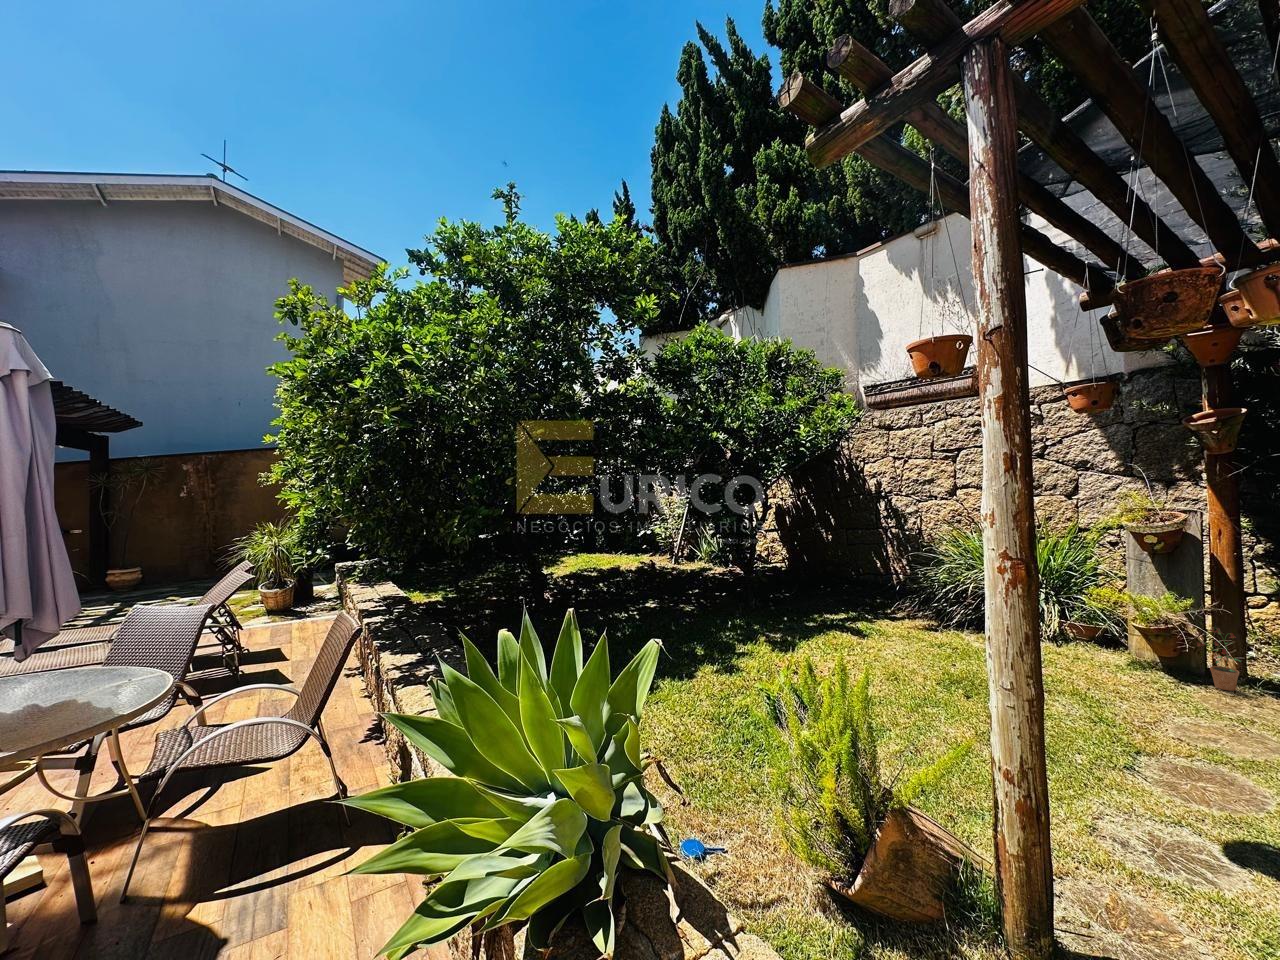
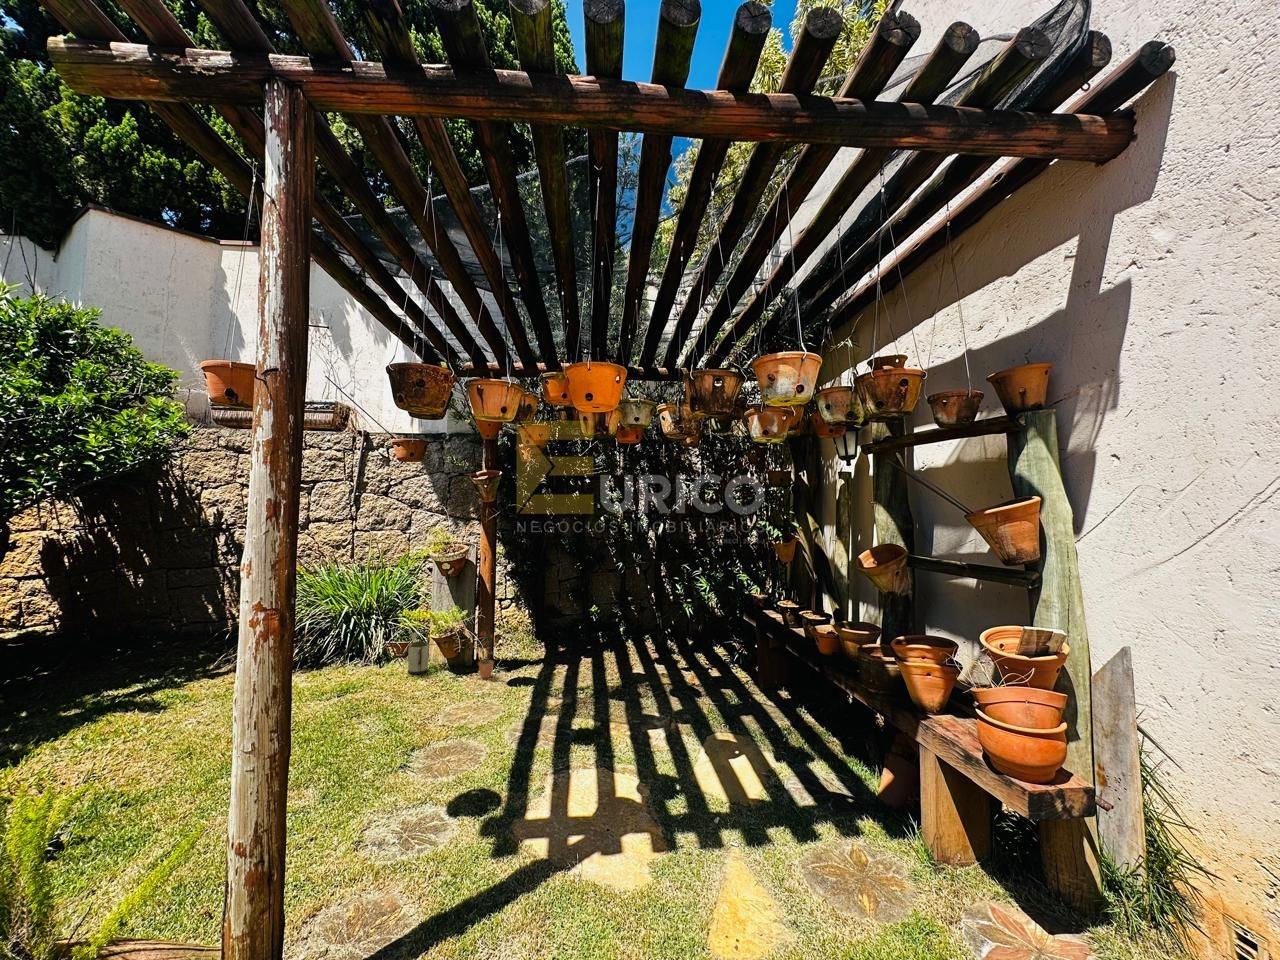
watering can: none [1092,613,1125,662] -> present [408,632,429,674]

